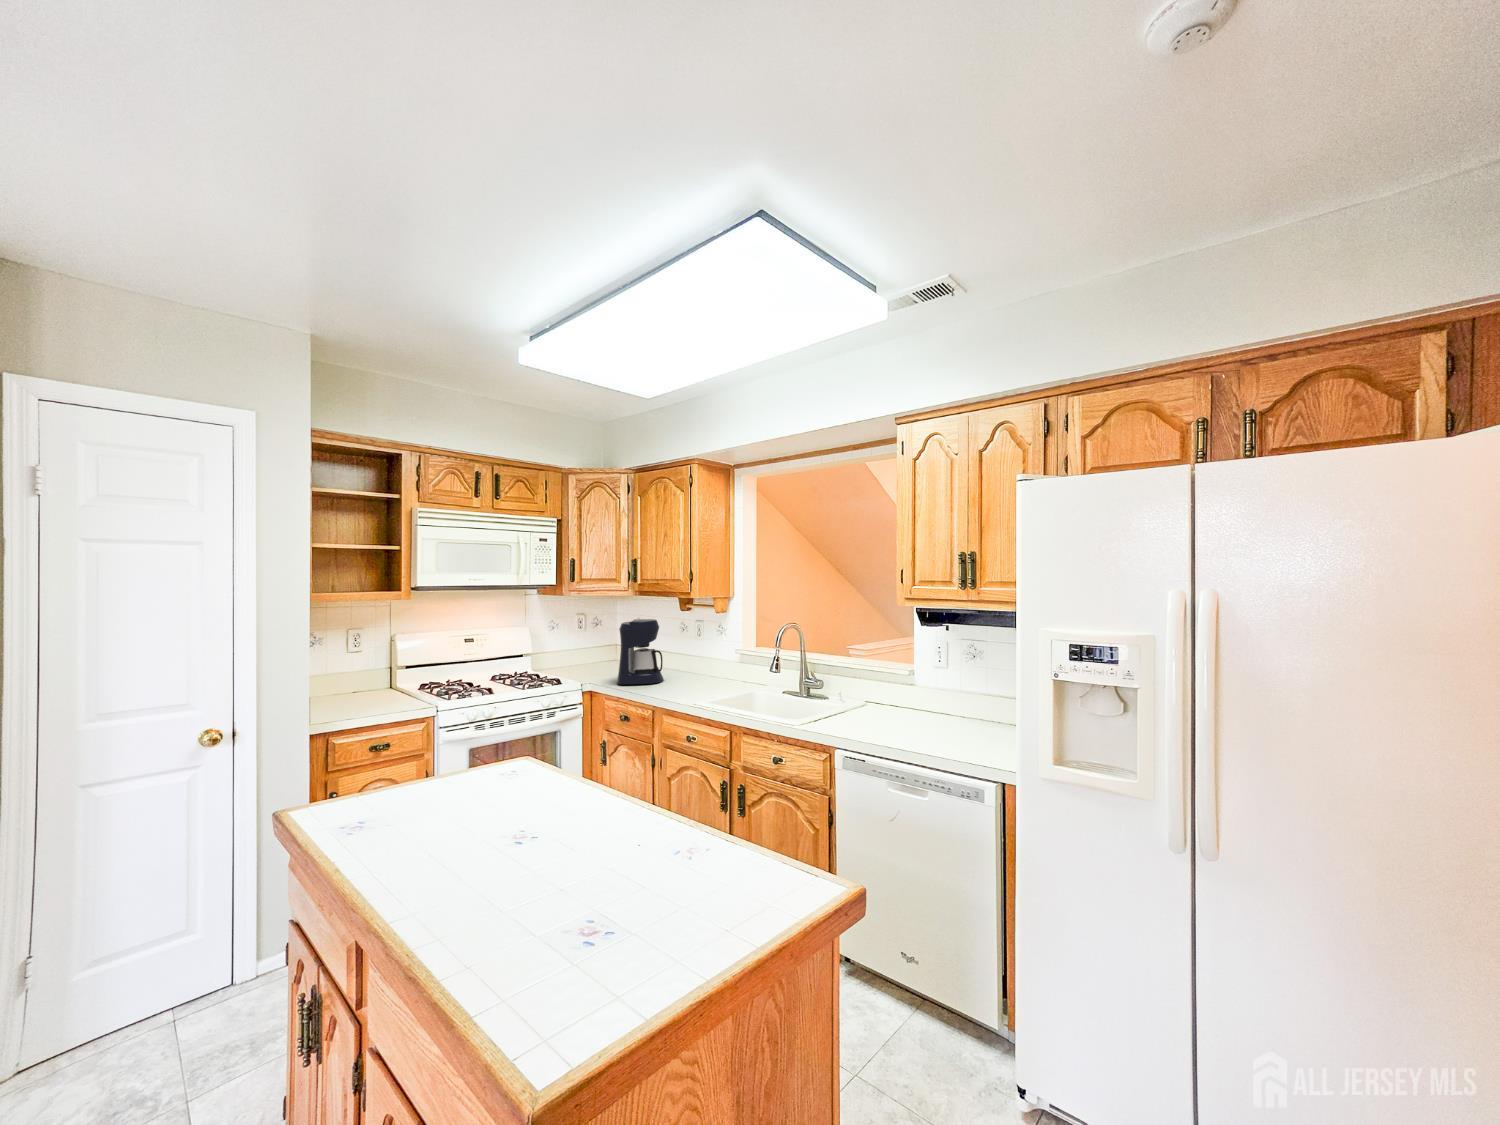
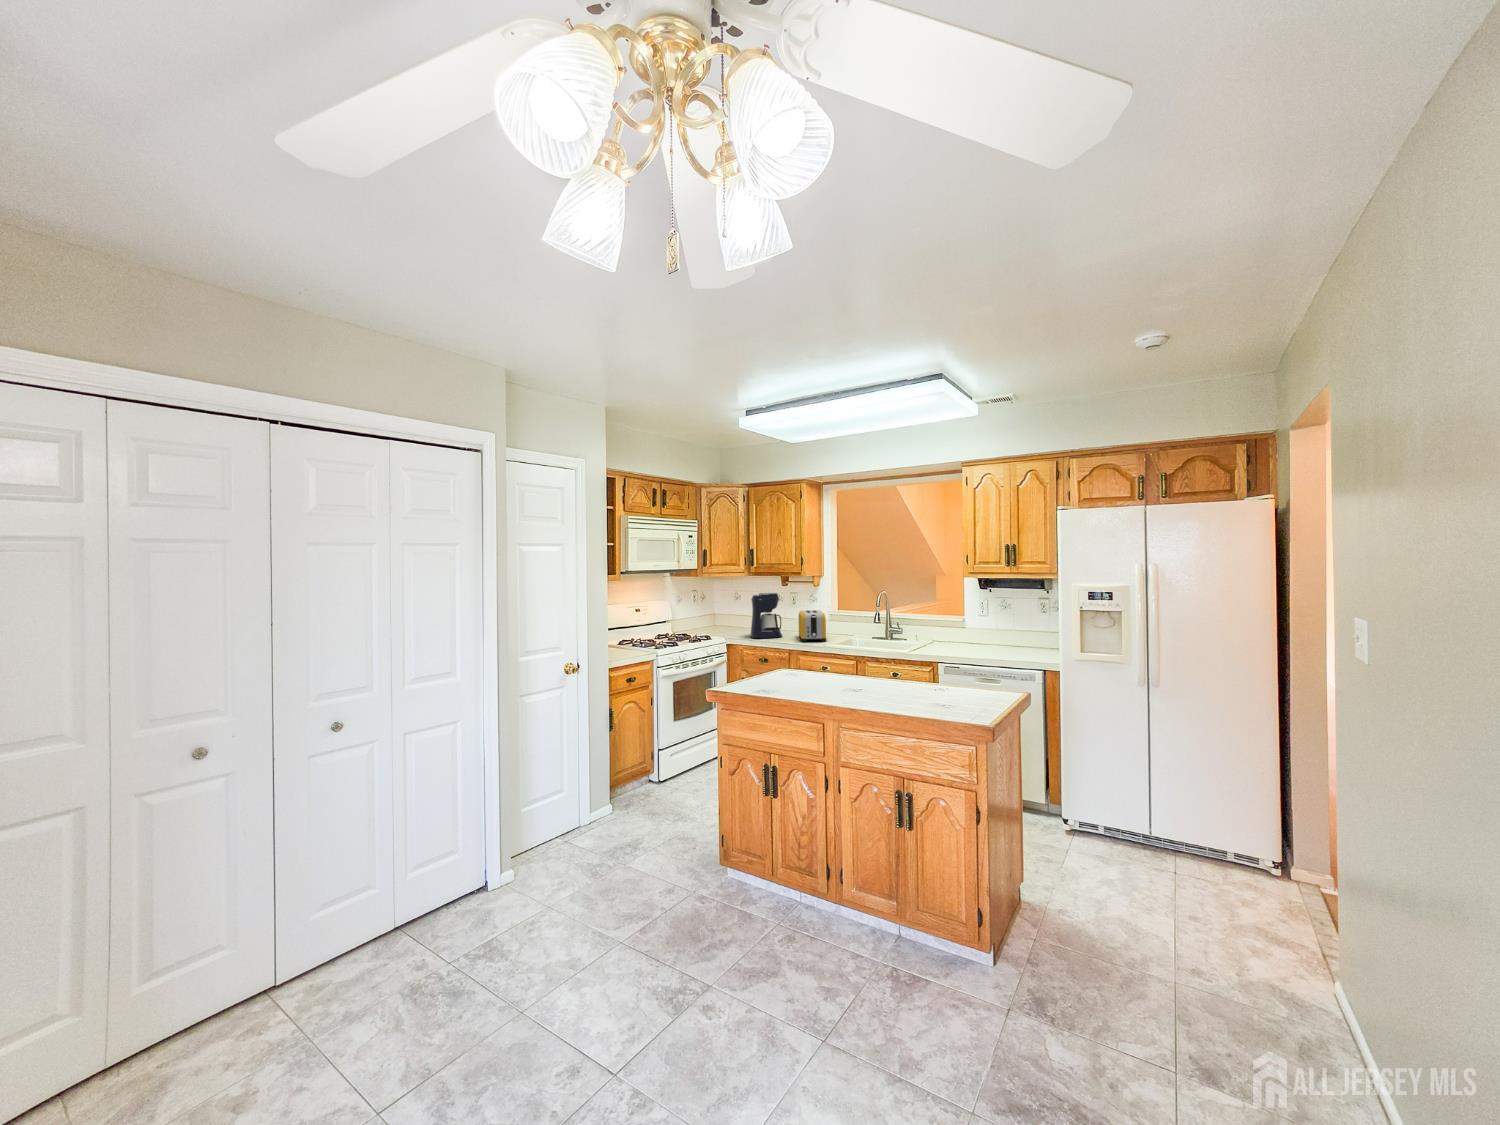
toaster: none [672,646,717,695] -> present [799,610,826,642]

